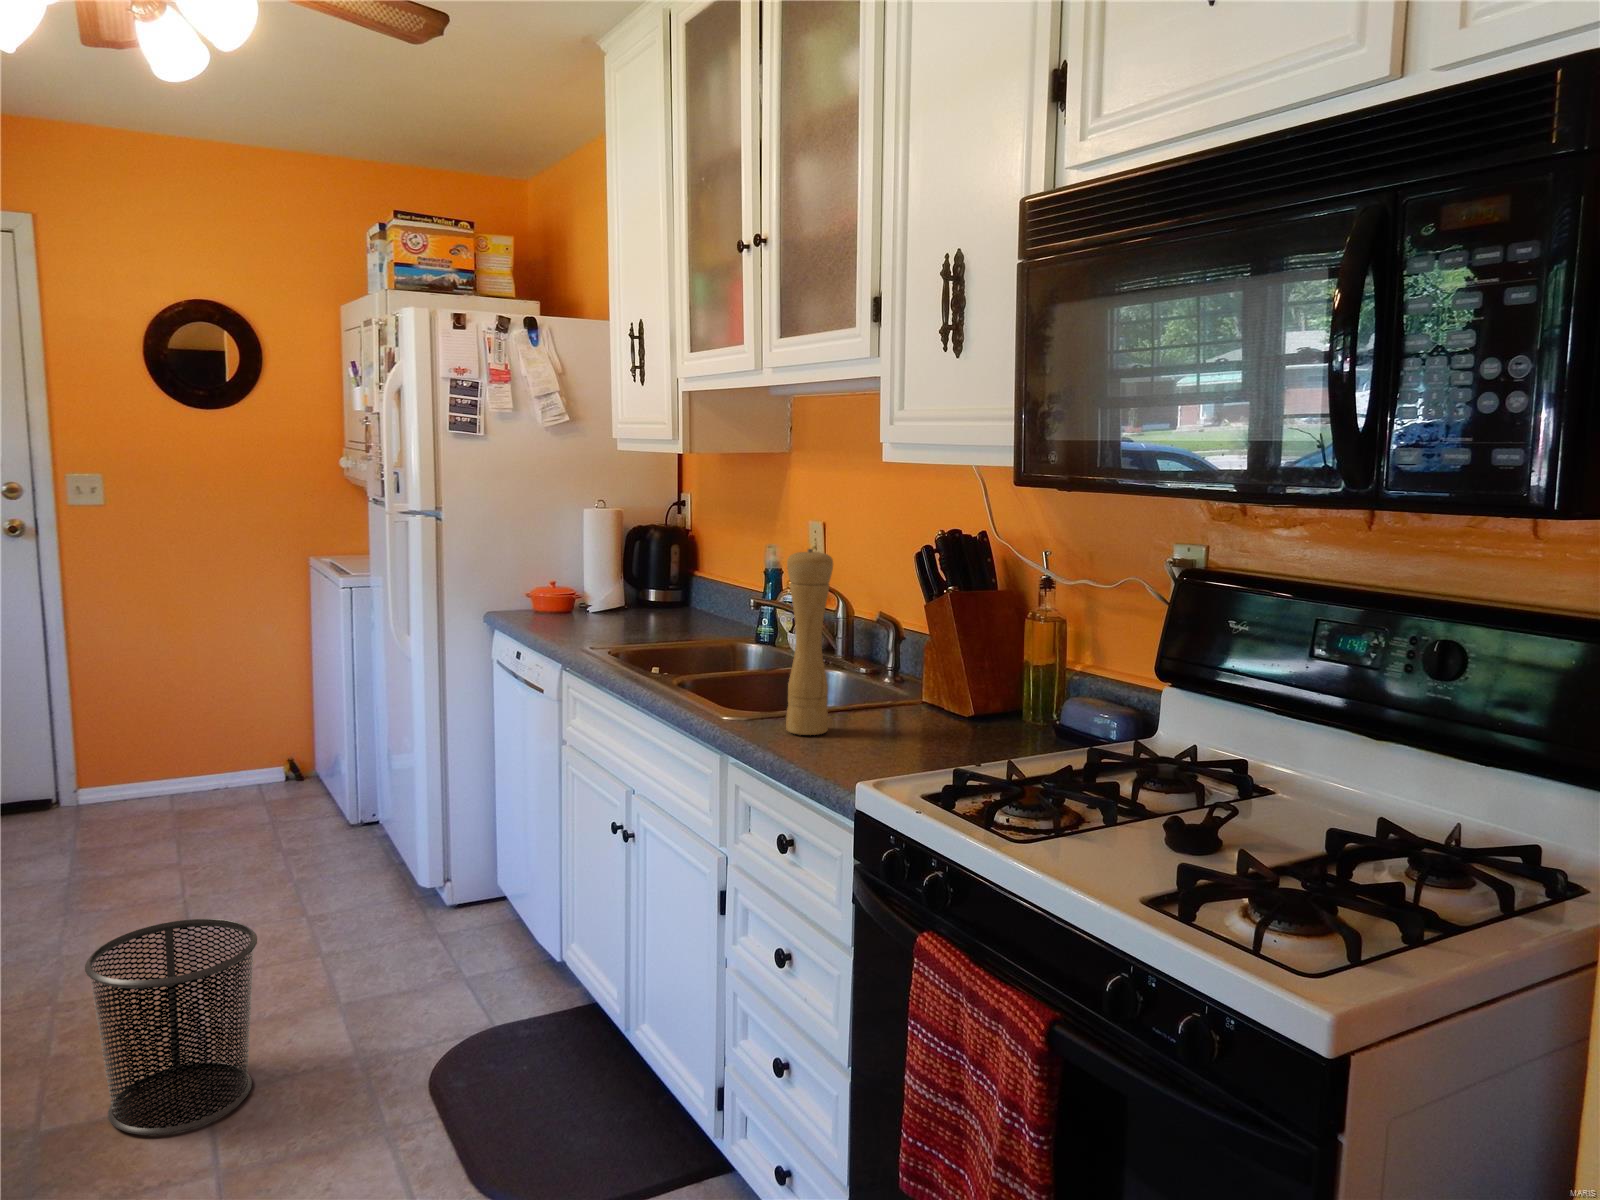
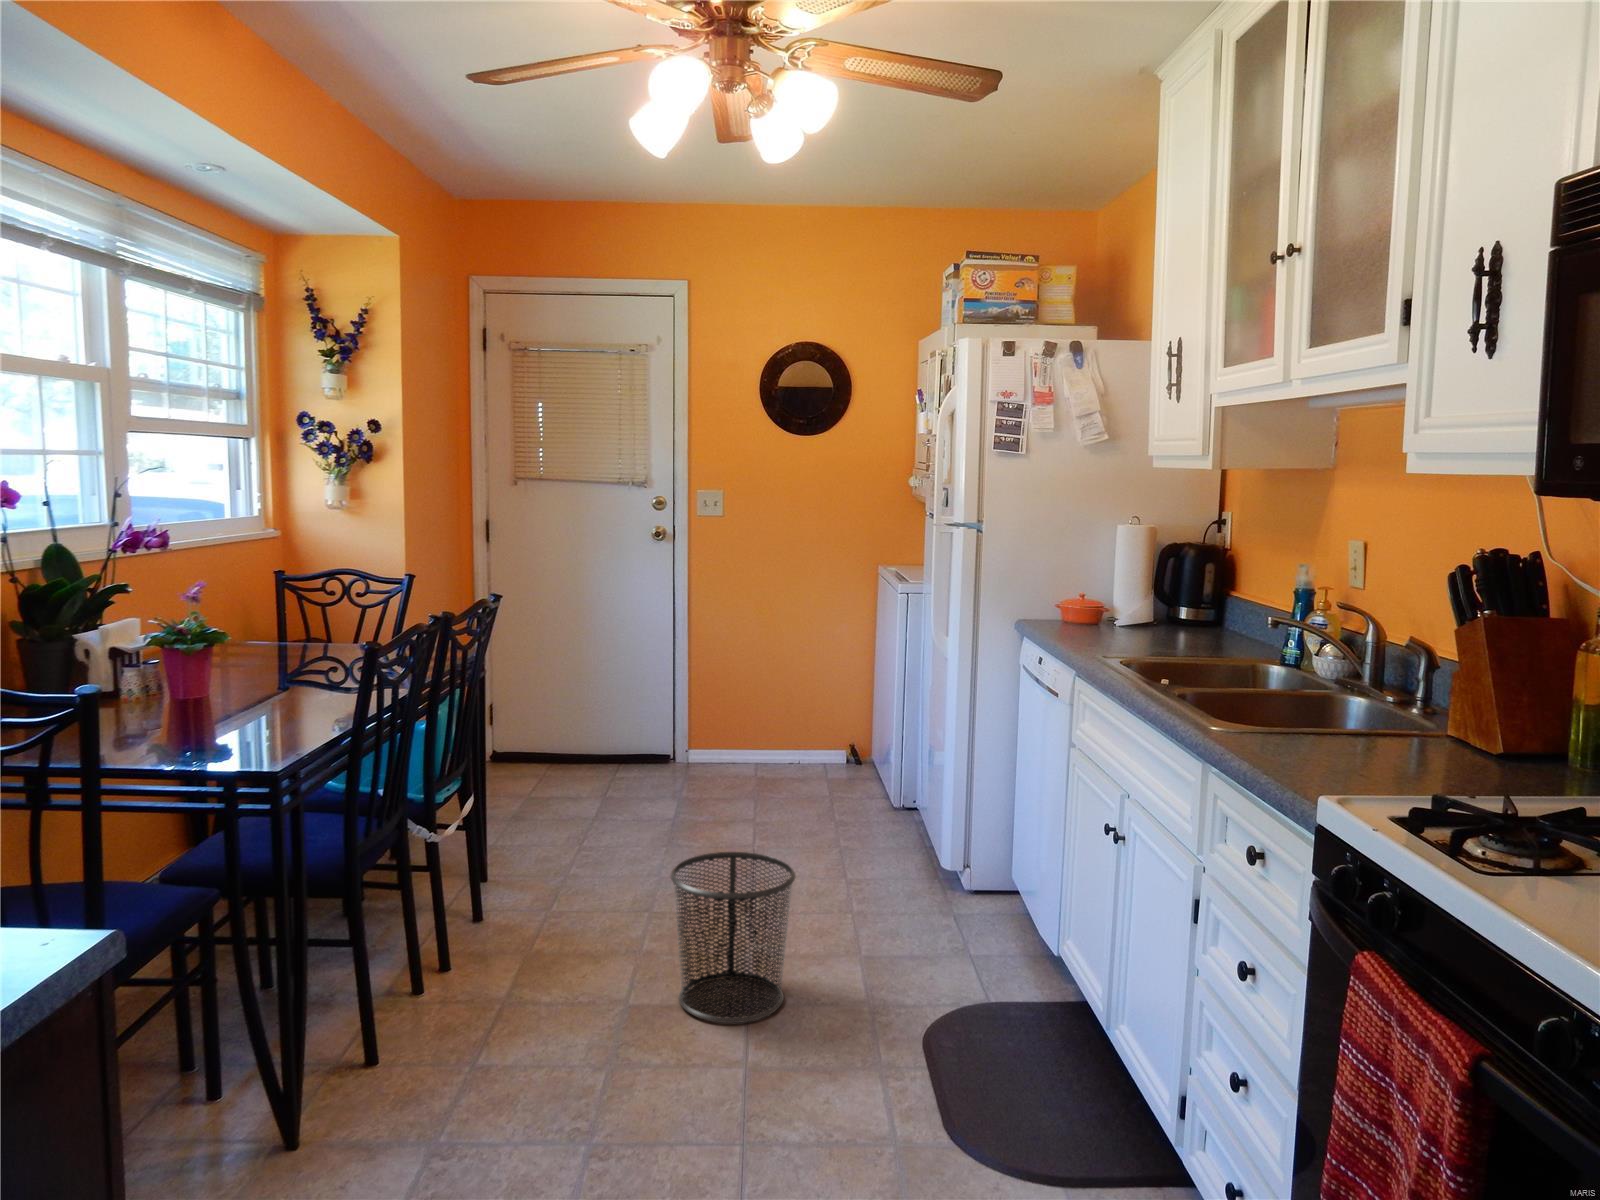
pepper mill: present [786,549,833,735] -> none [1271,560,1332,751]

